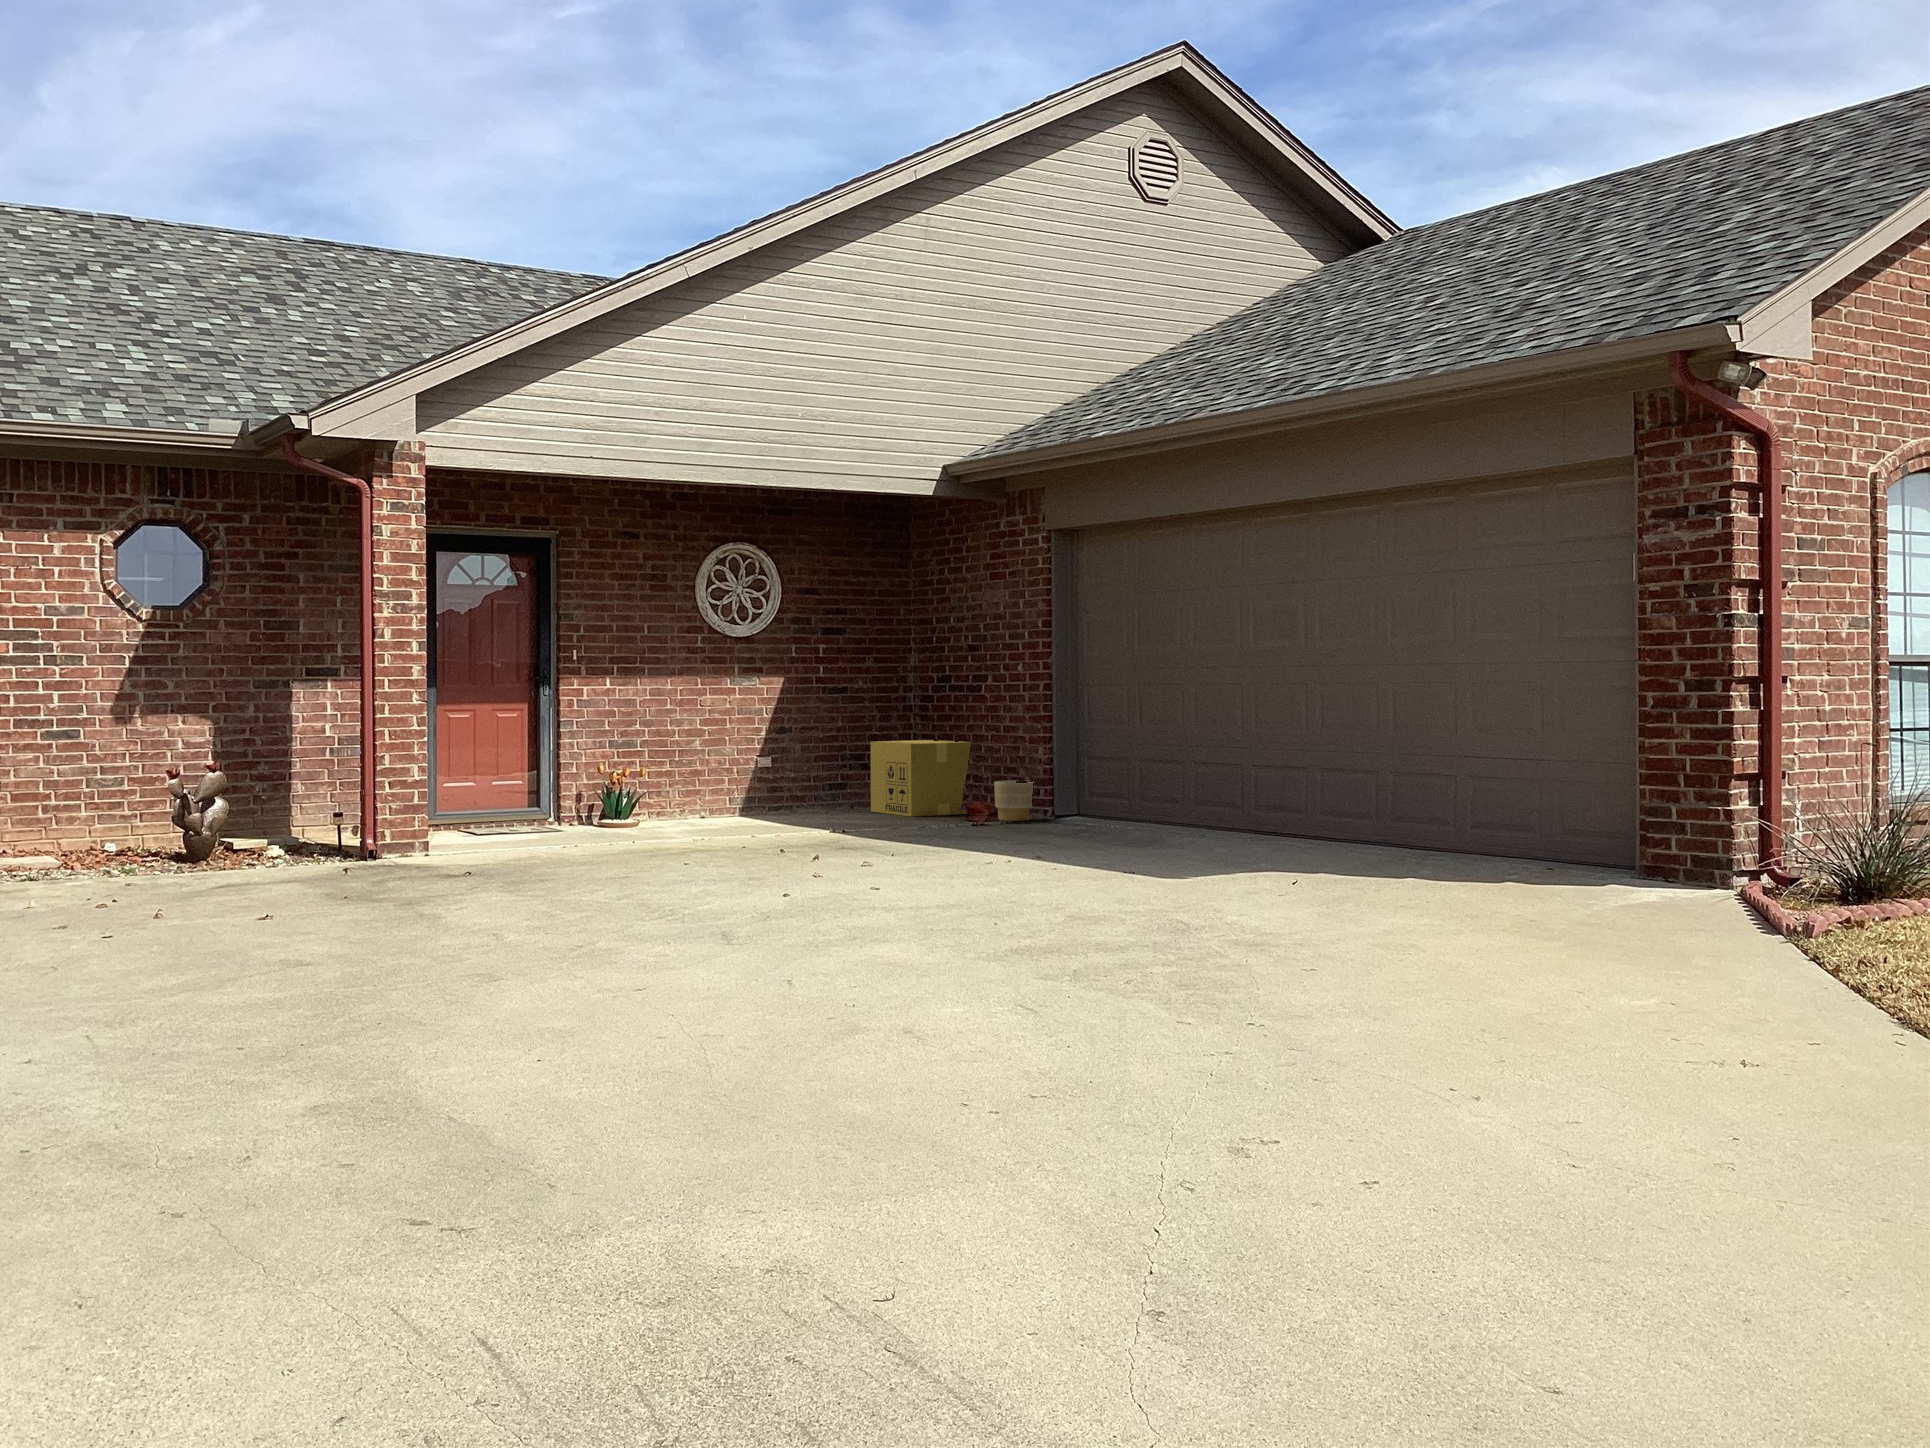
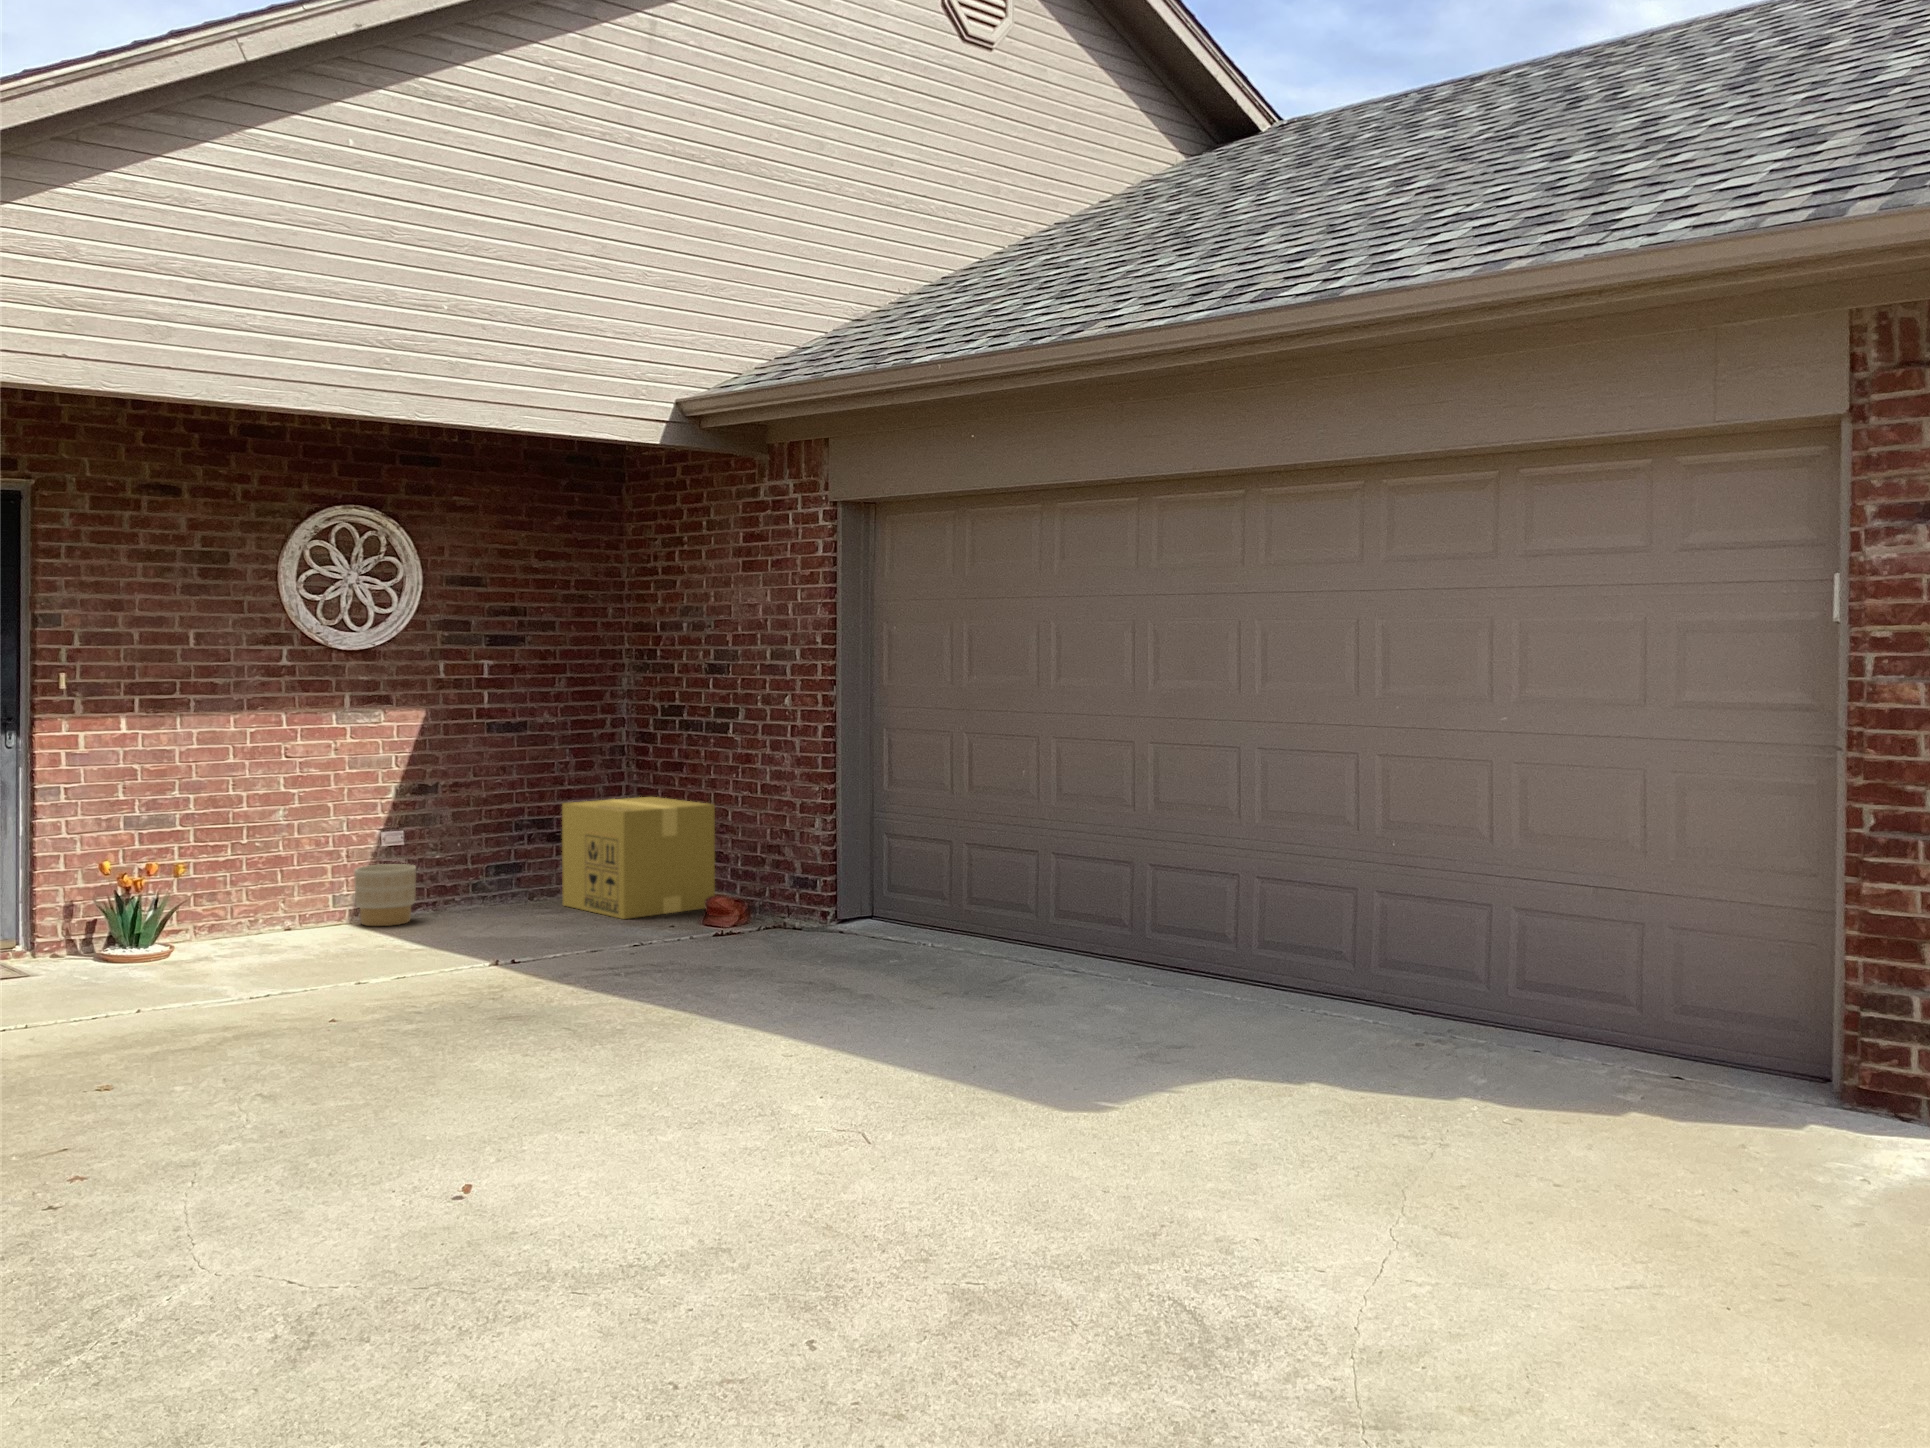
planter: present [994,781,1034,821] -> present [354,864,416,926]

